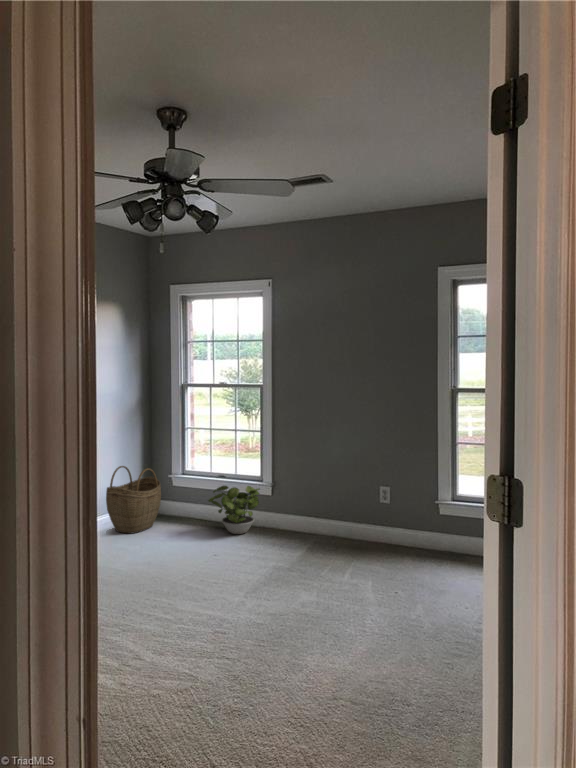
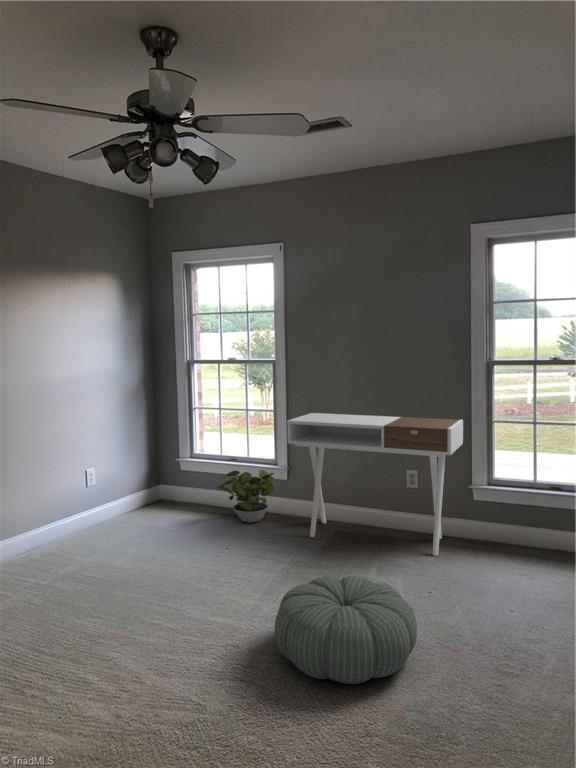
desk: none [273,434,431,563] -> present [287,413,463,556]
woven basket: present [106,466,161,533] -> none [108,450,167,523]
pouf: none [260,574,383,663] -> present [275,576,417,684]

